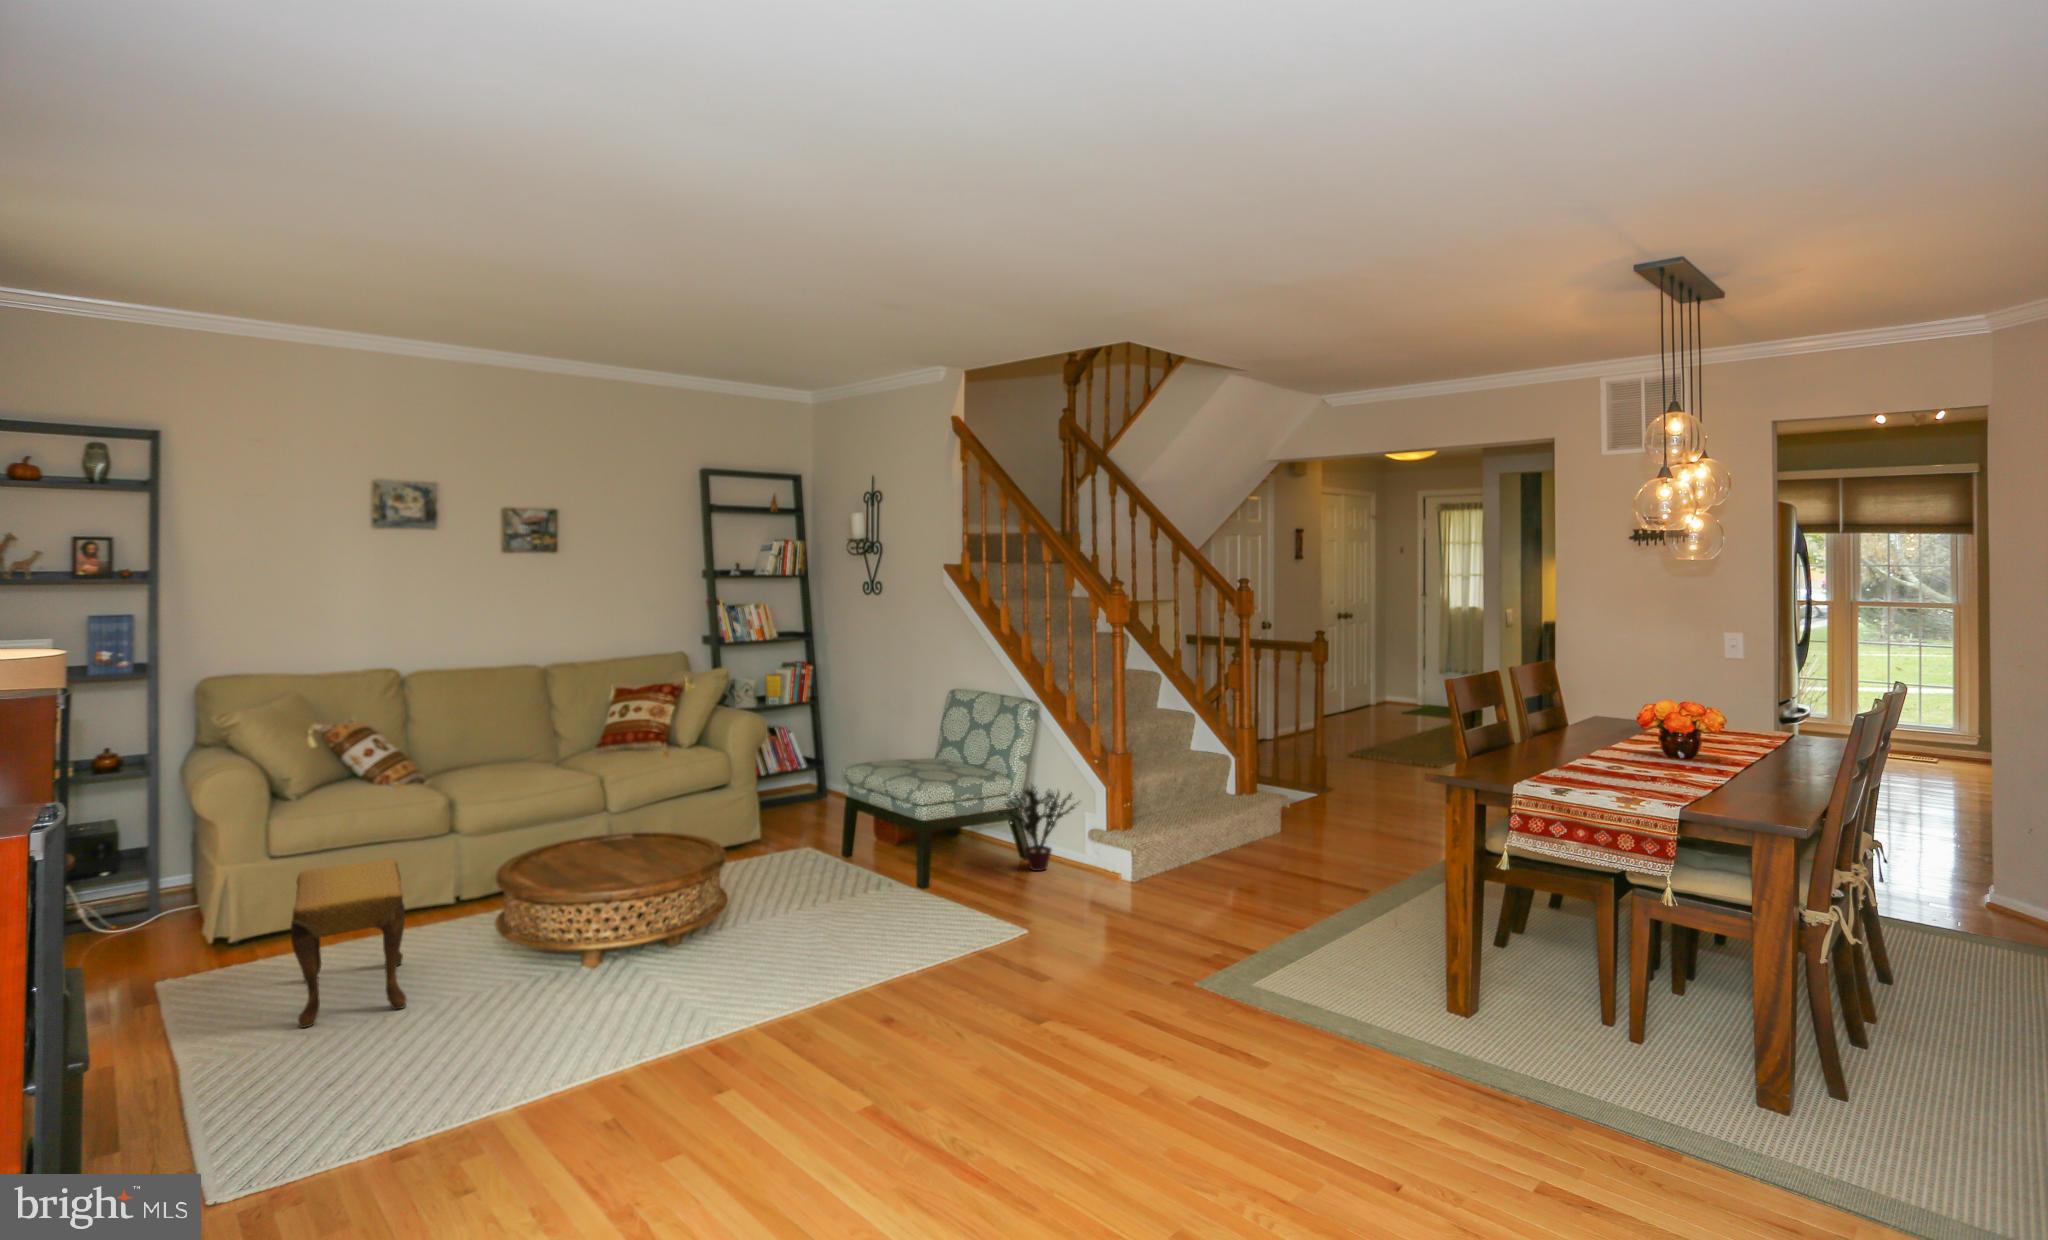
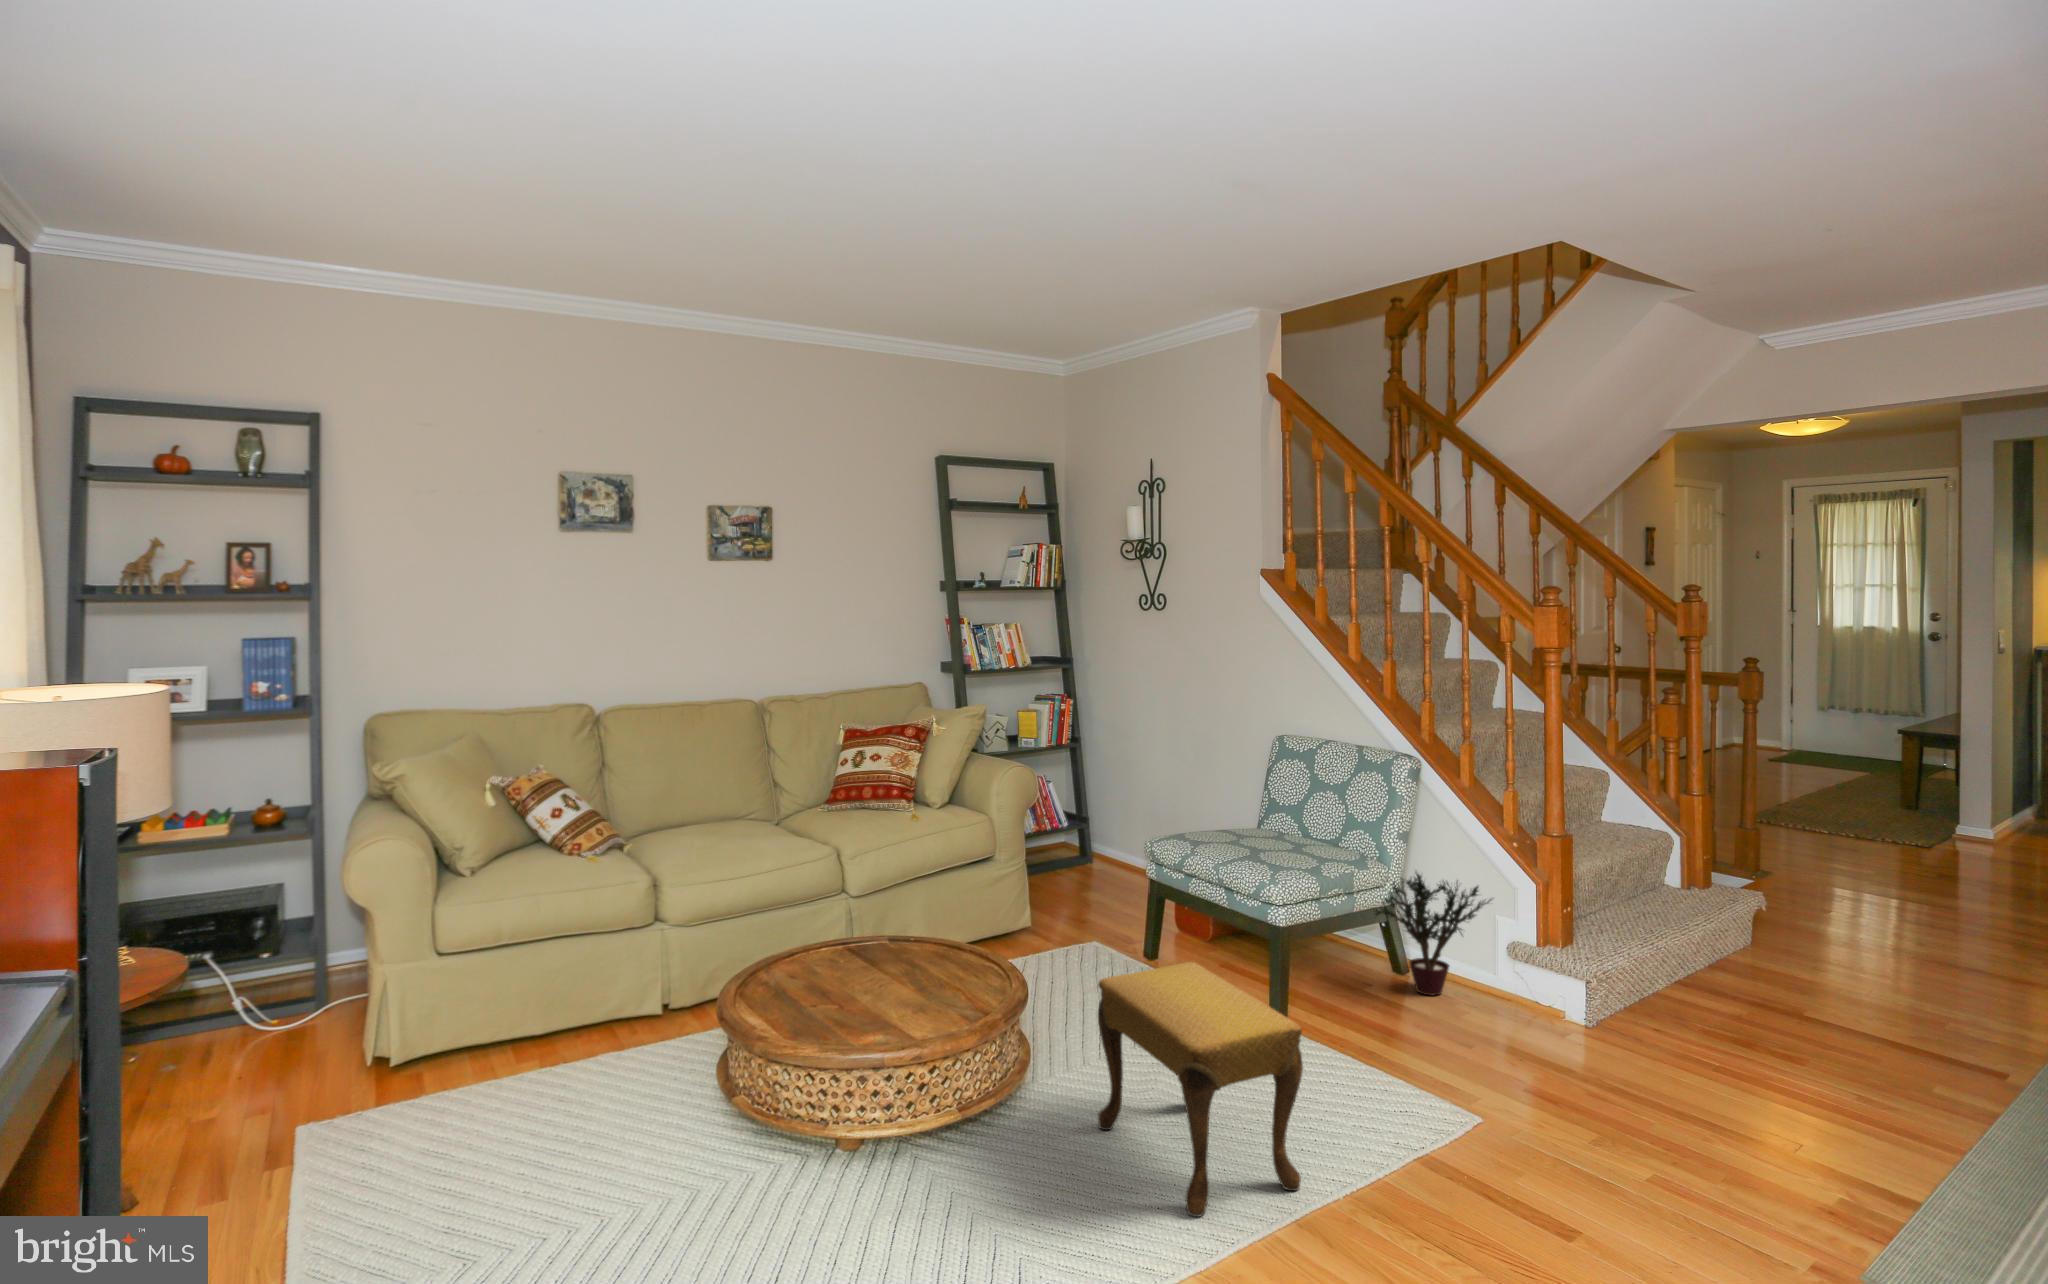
footstool: present [291,859,406,1028] -> present [1098,962,1303,1217]

